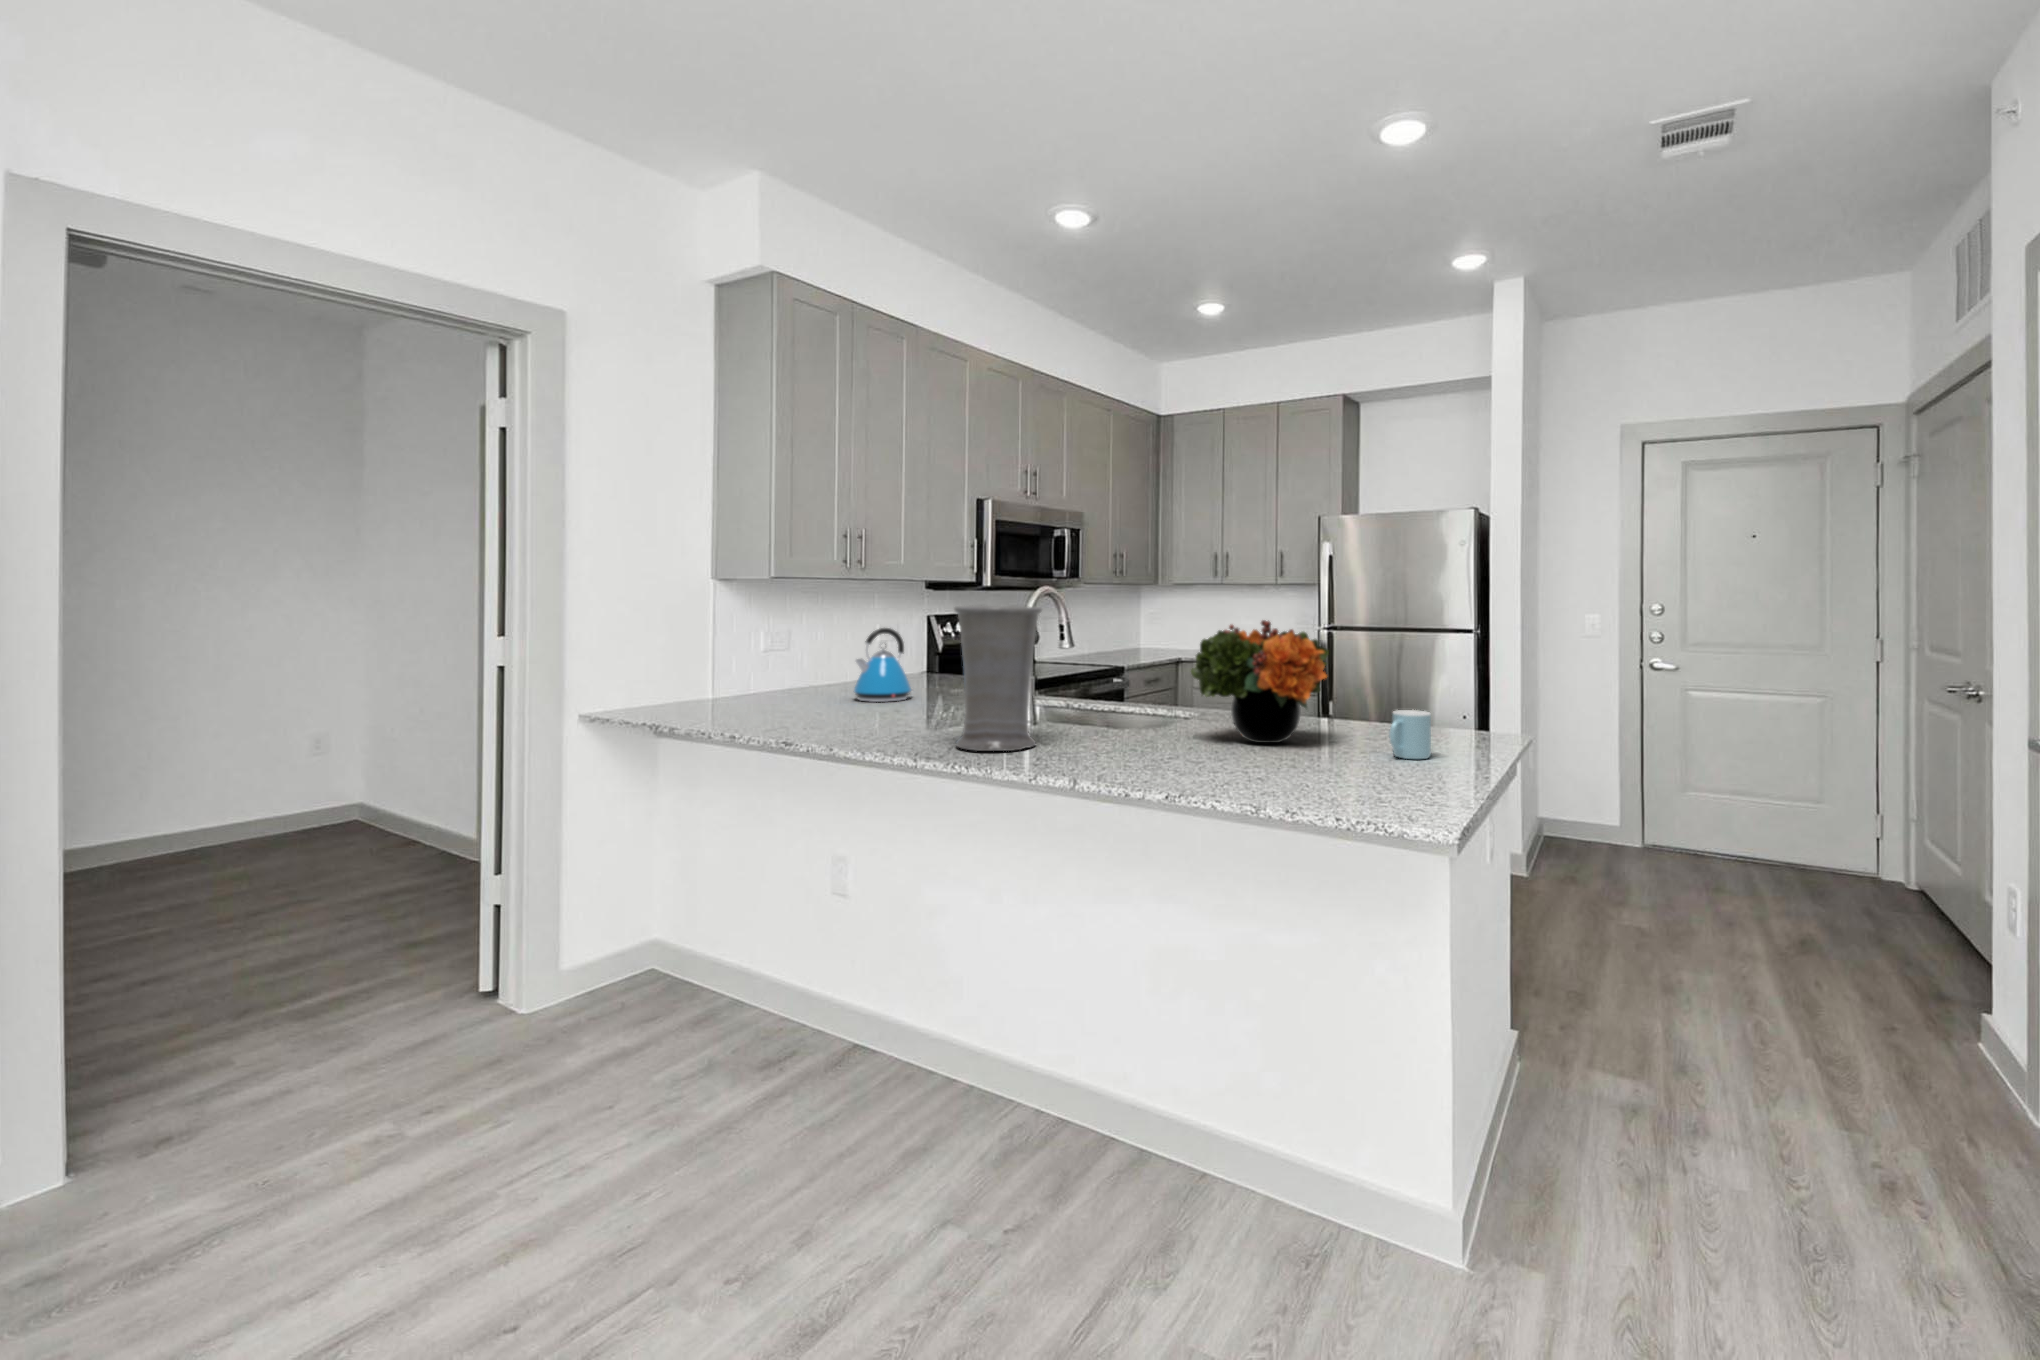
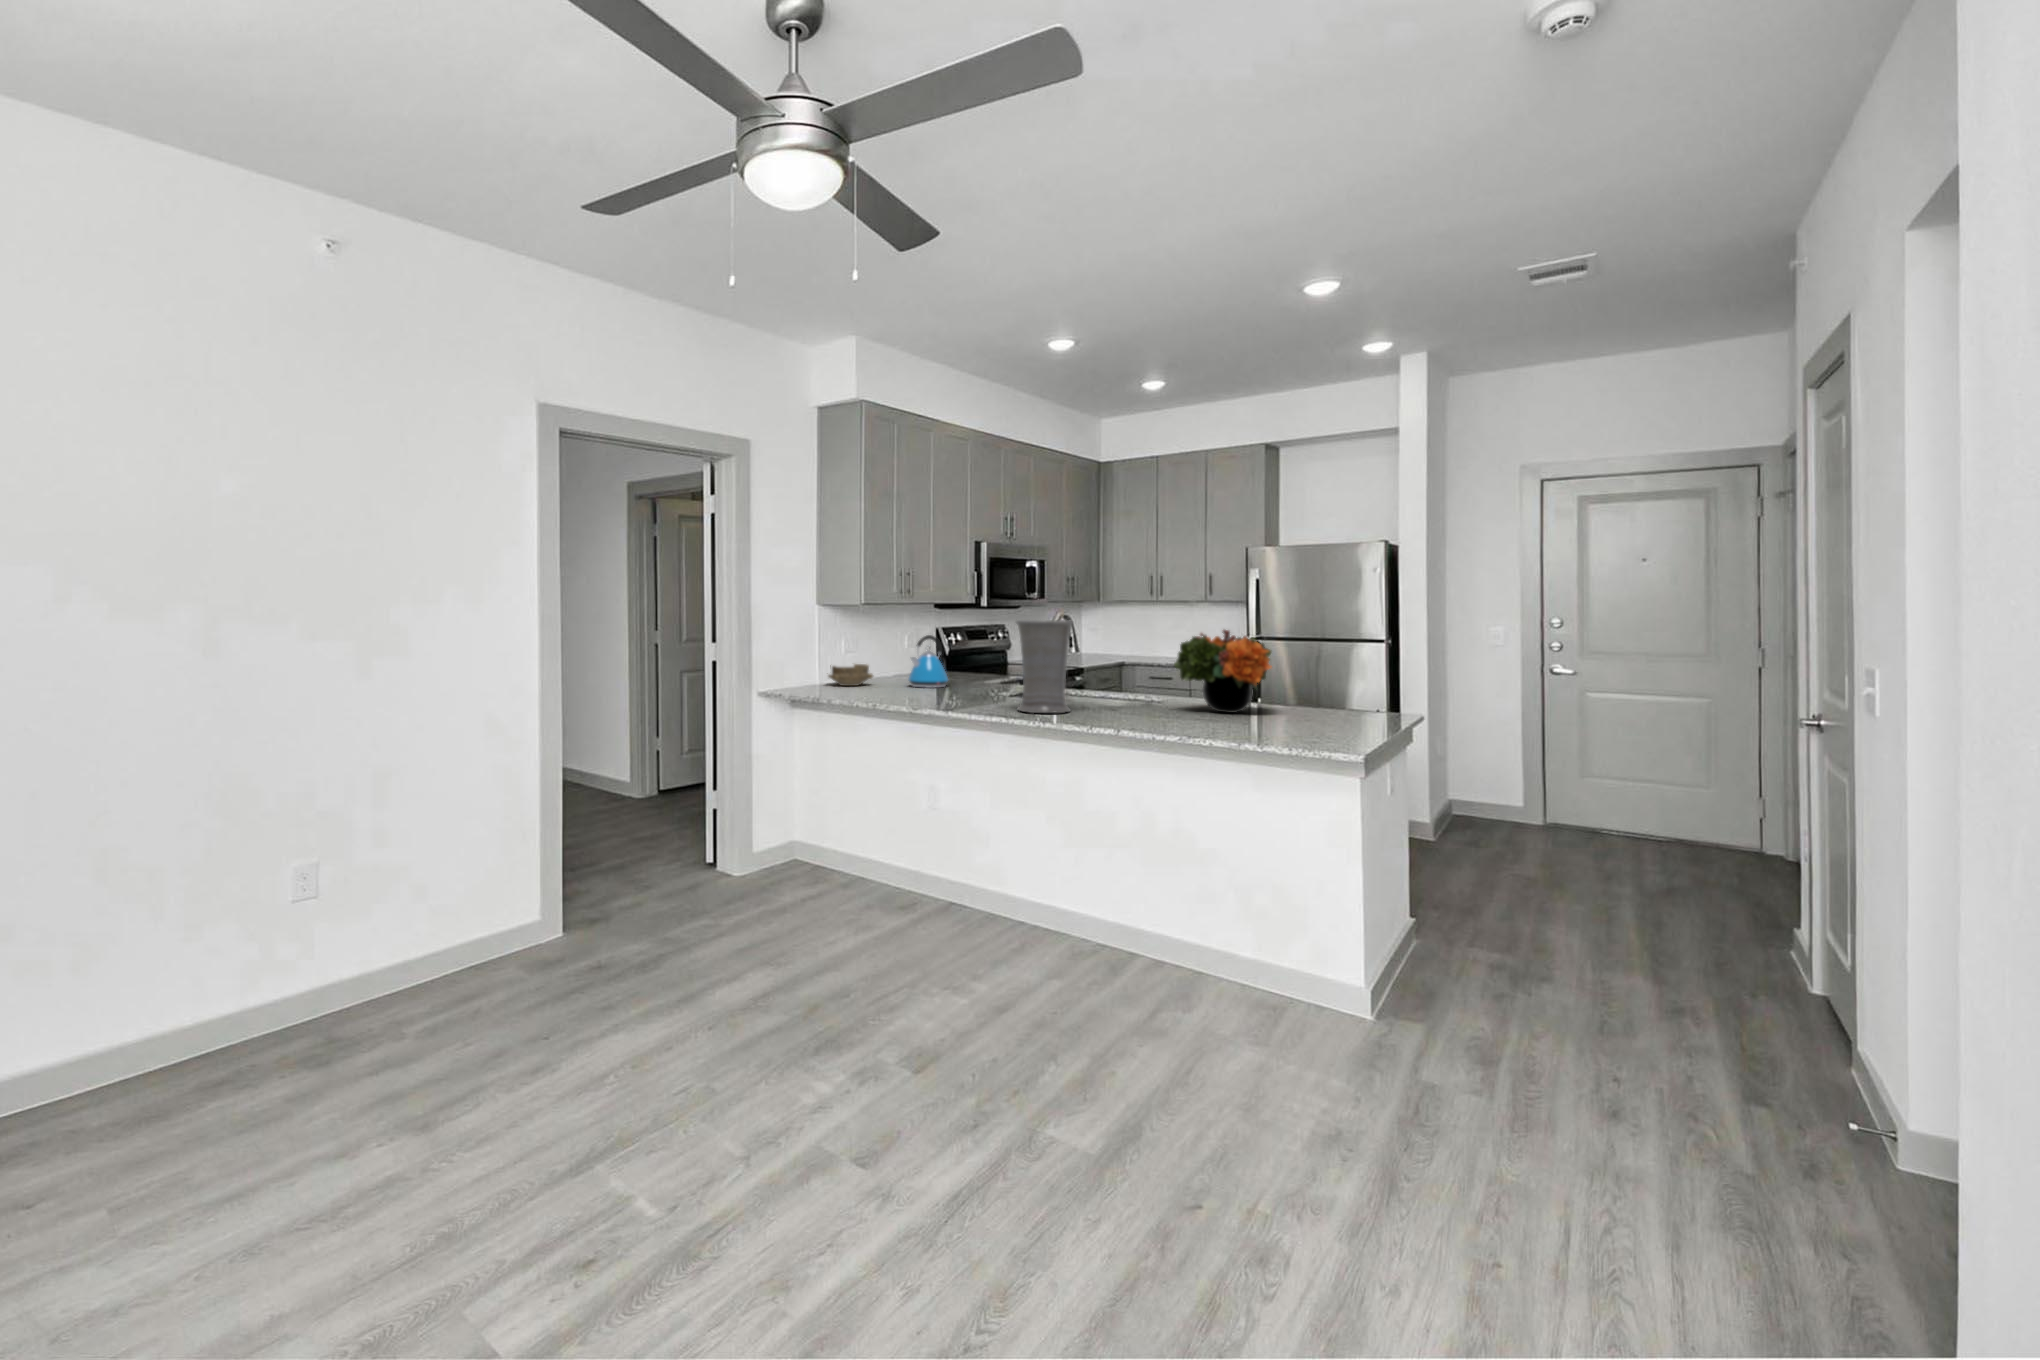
ceramic bowl: none [734,668,809,700] -> present [829,664,873,686]
mug: present [1389,710,1431,759] -> none [1318,690,1347,722]

